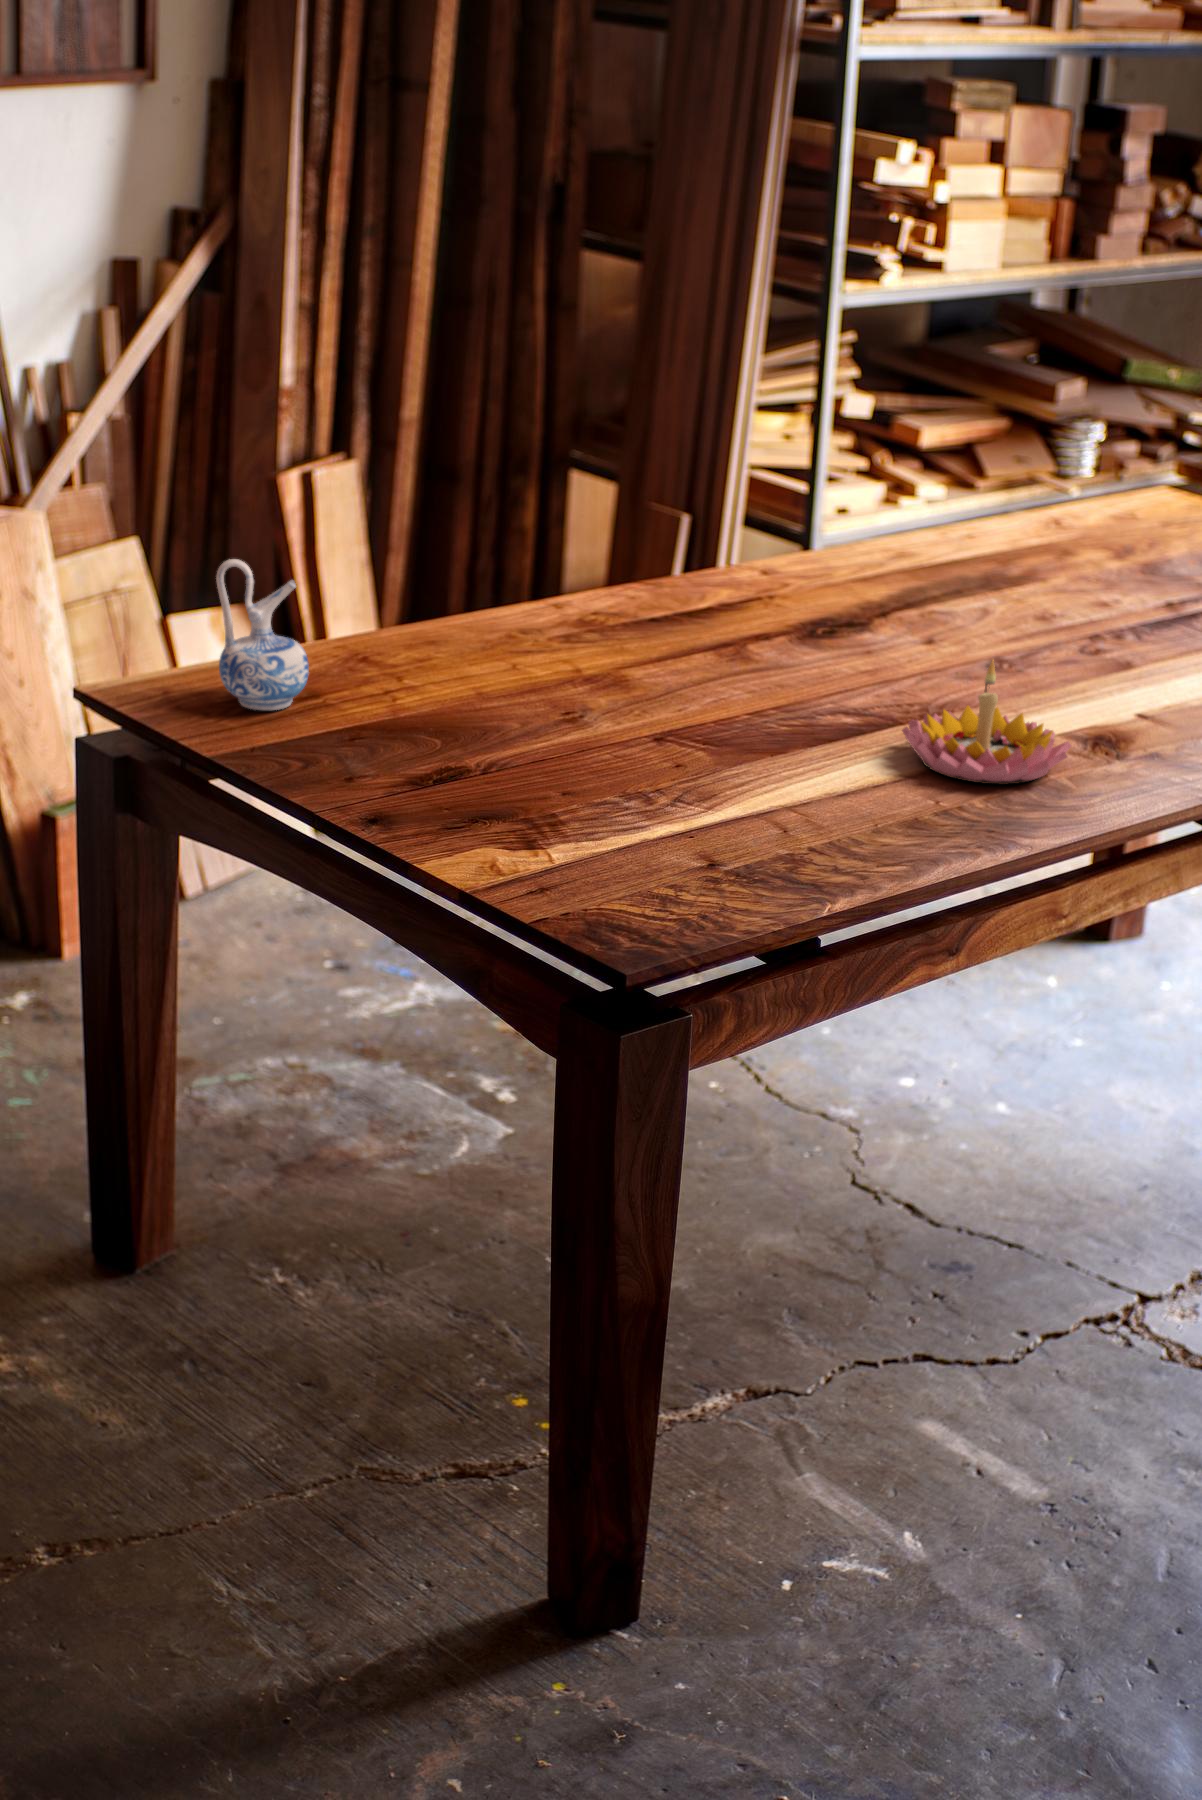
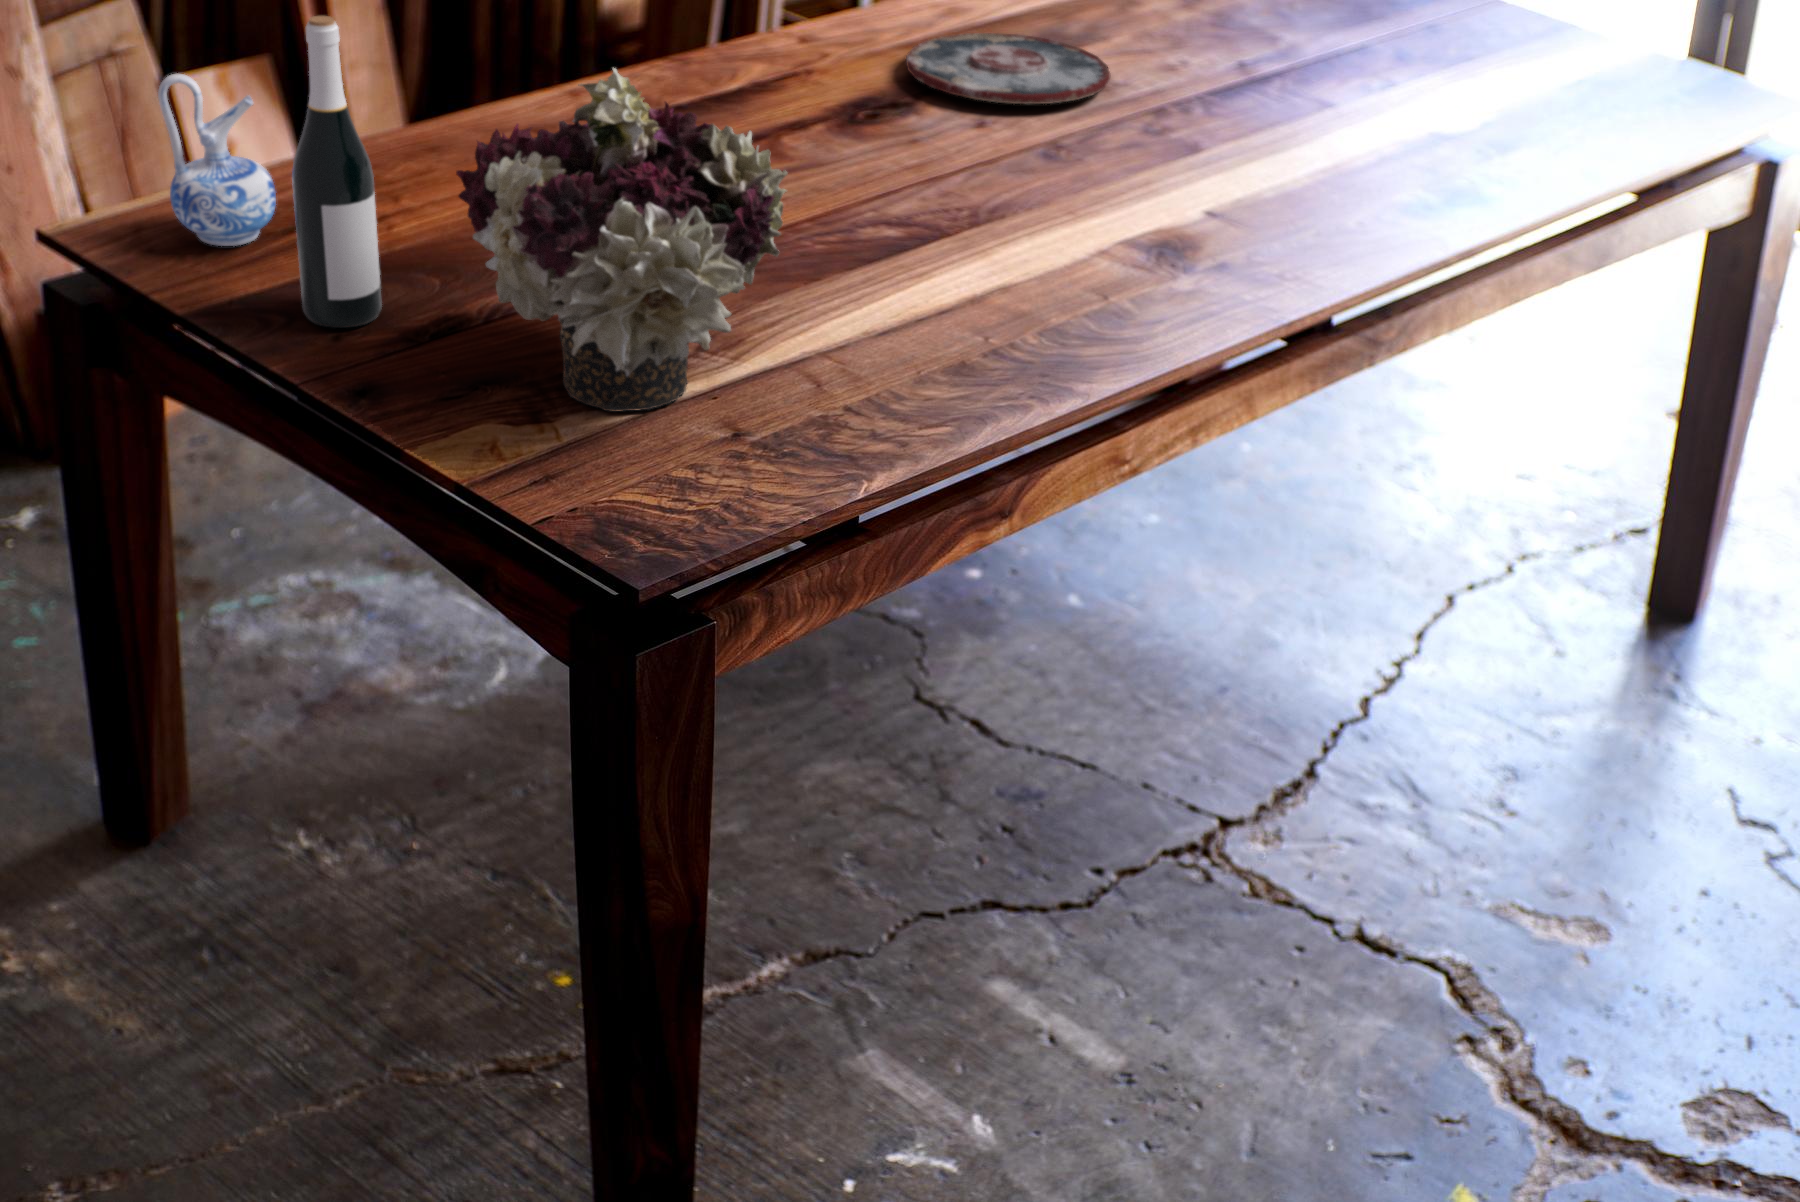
wine bottle: none [329,498,398,773] -> present [292,16,382,328]
flower arrangement: none [473,536,767,843] -> present [456,68,787,411]
plate: none [858,574,1043,626] -> present [906,33,1110,104]
candle holder: present [902,661,1071,784] -> none [948,174,1133,315]

